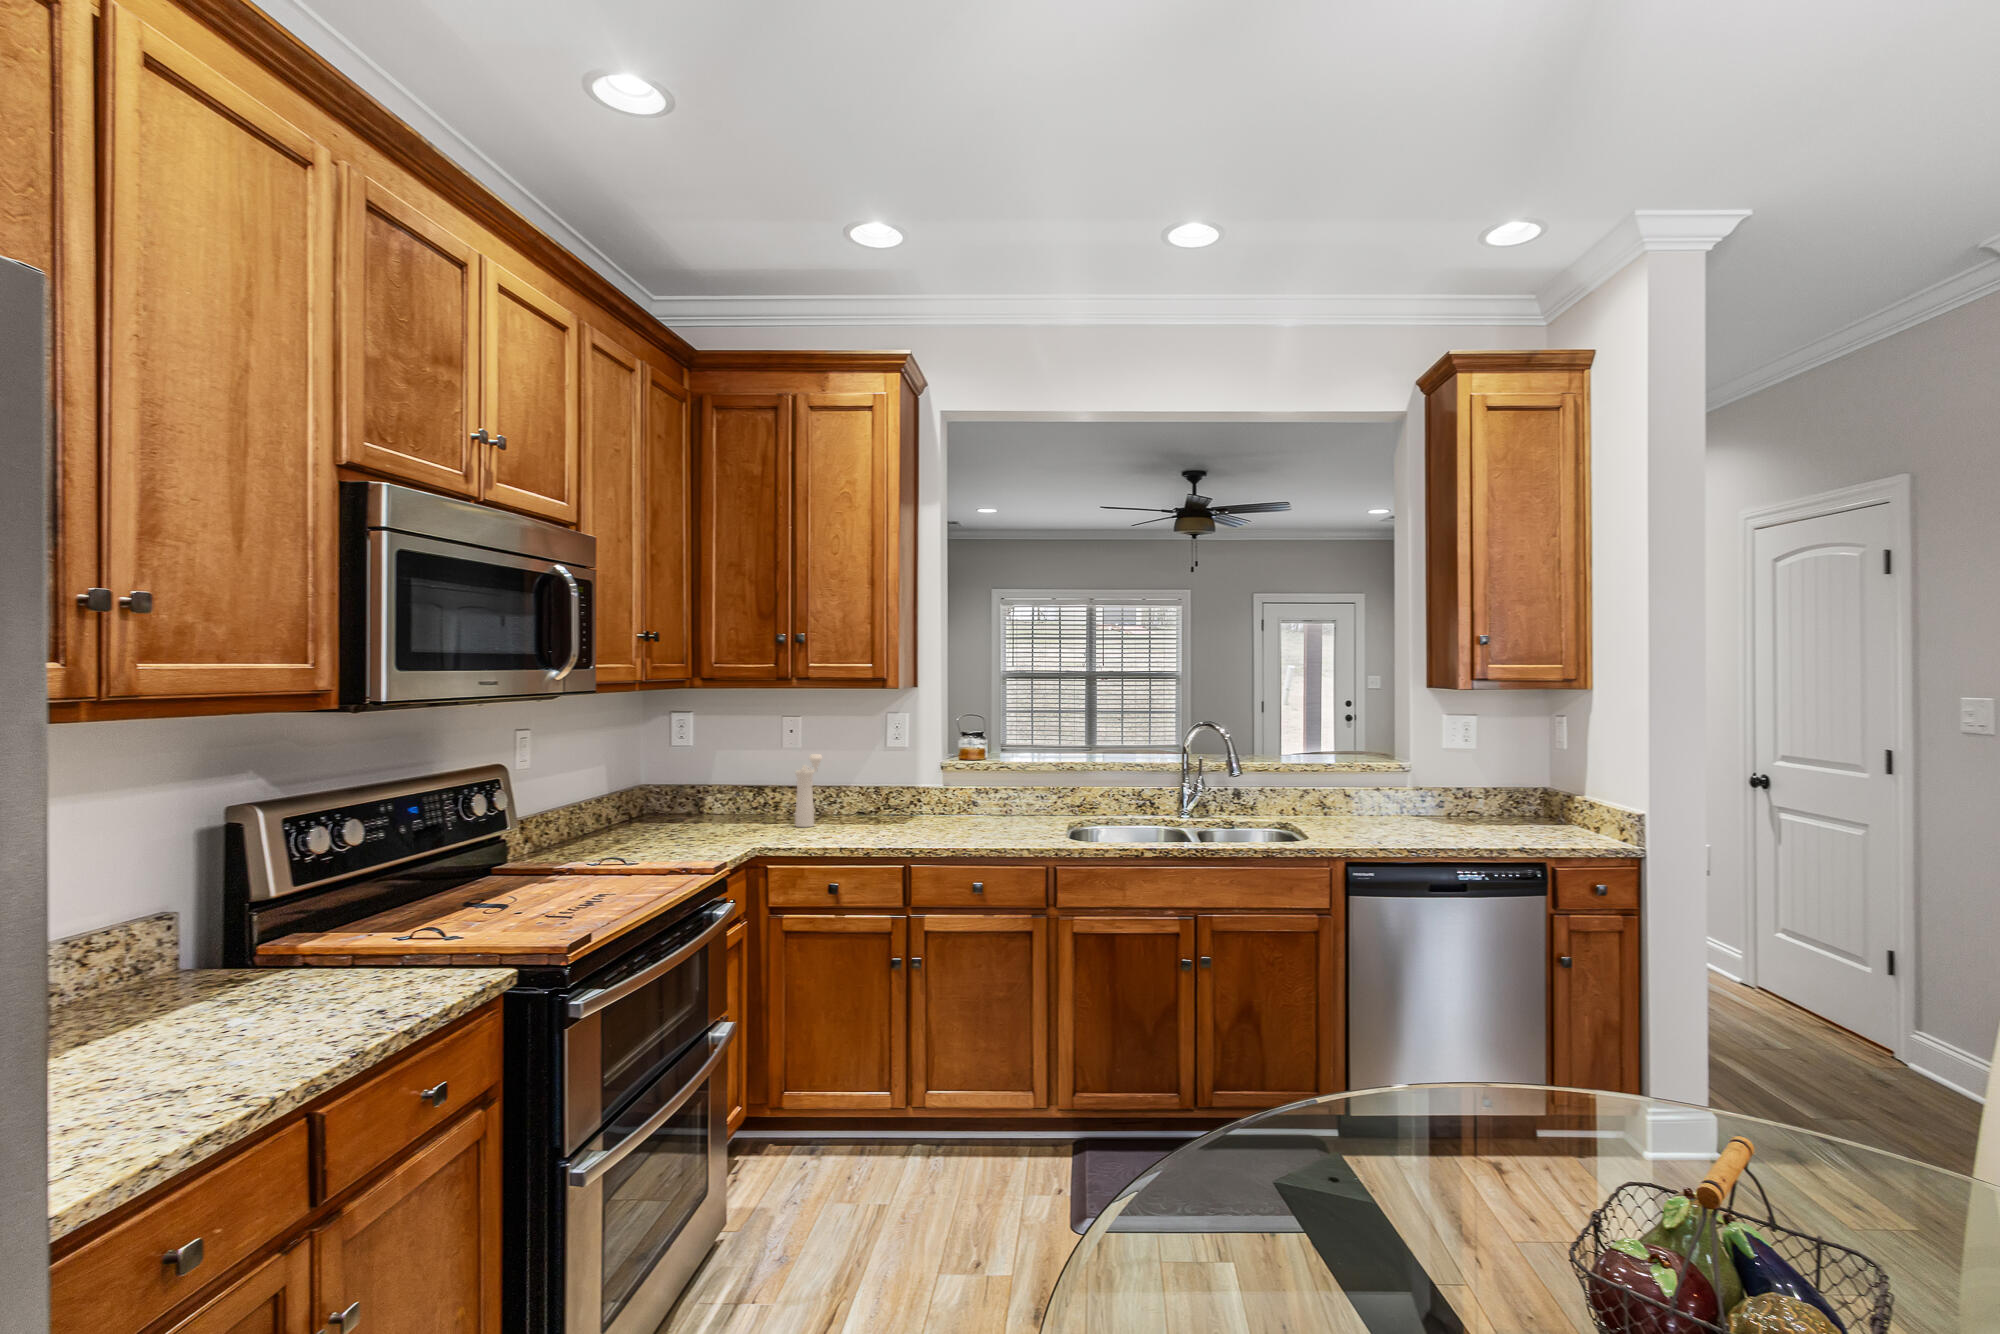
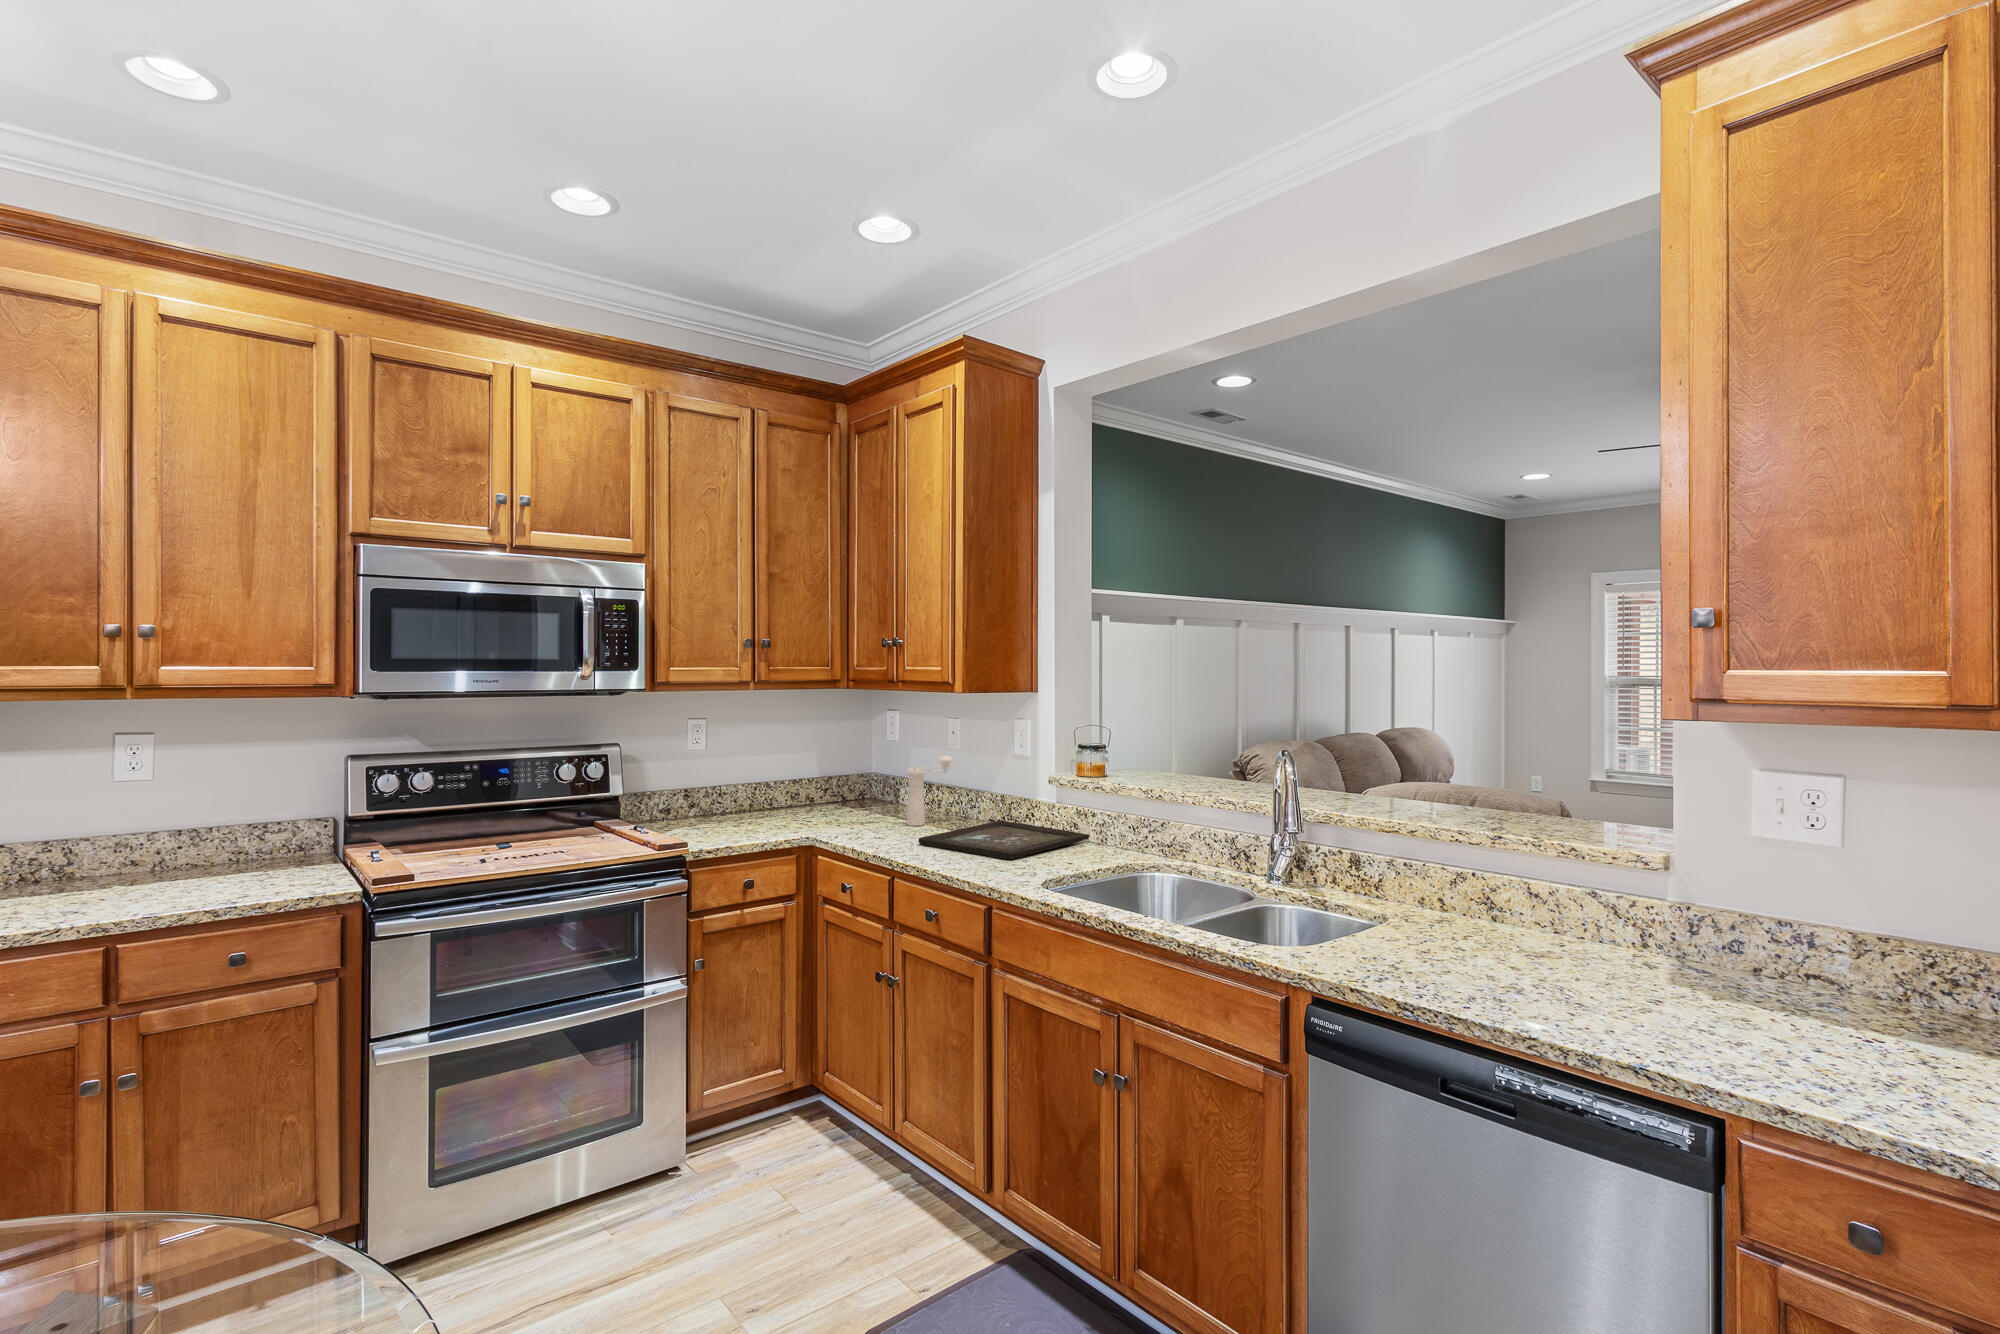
tray: none [882,810,1000,837] -> present [919,821,1090,859]

